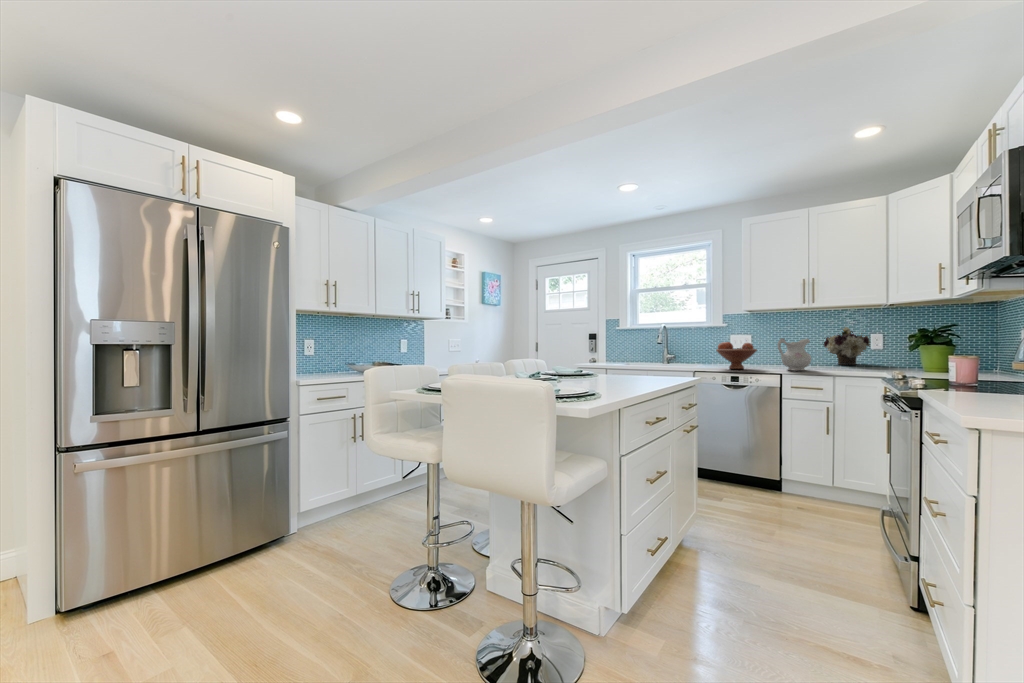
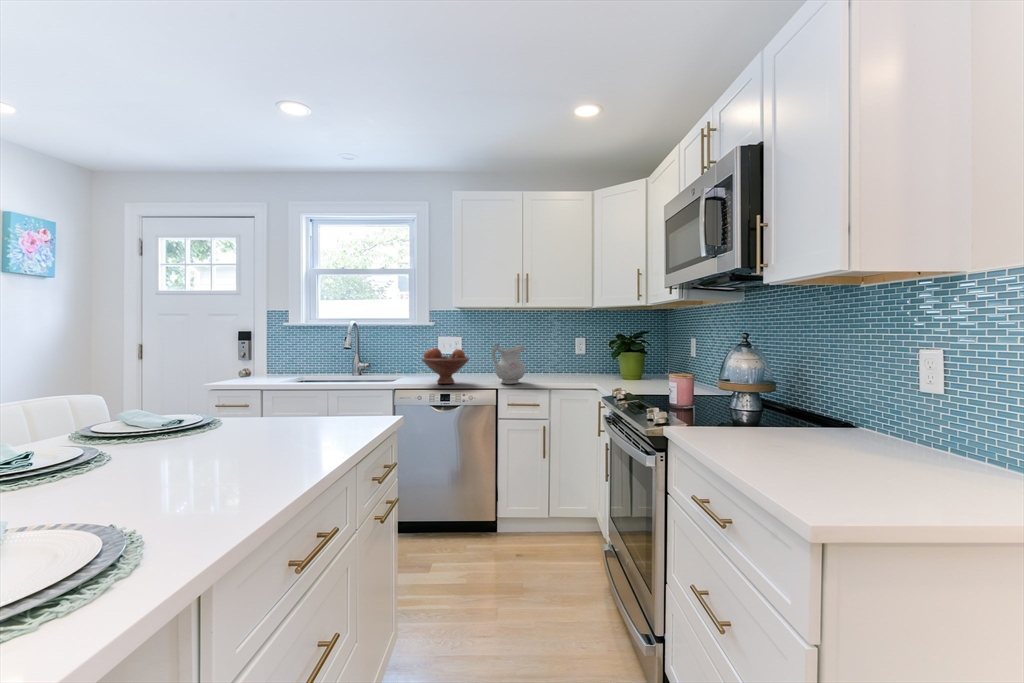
flower arrangement: present [823,327,870,365] -> none [532,330,575,373]

